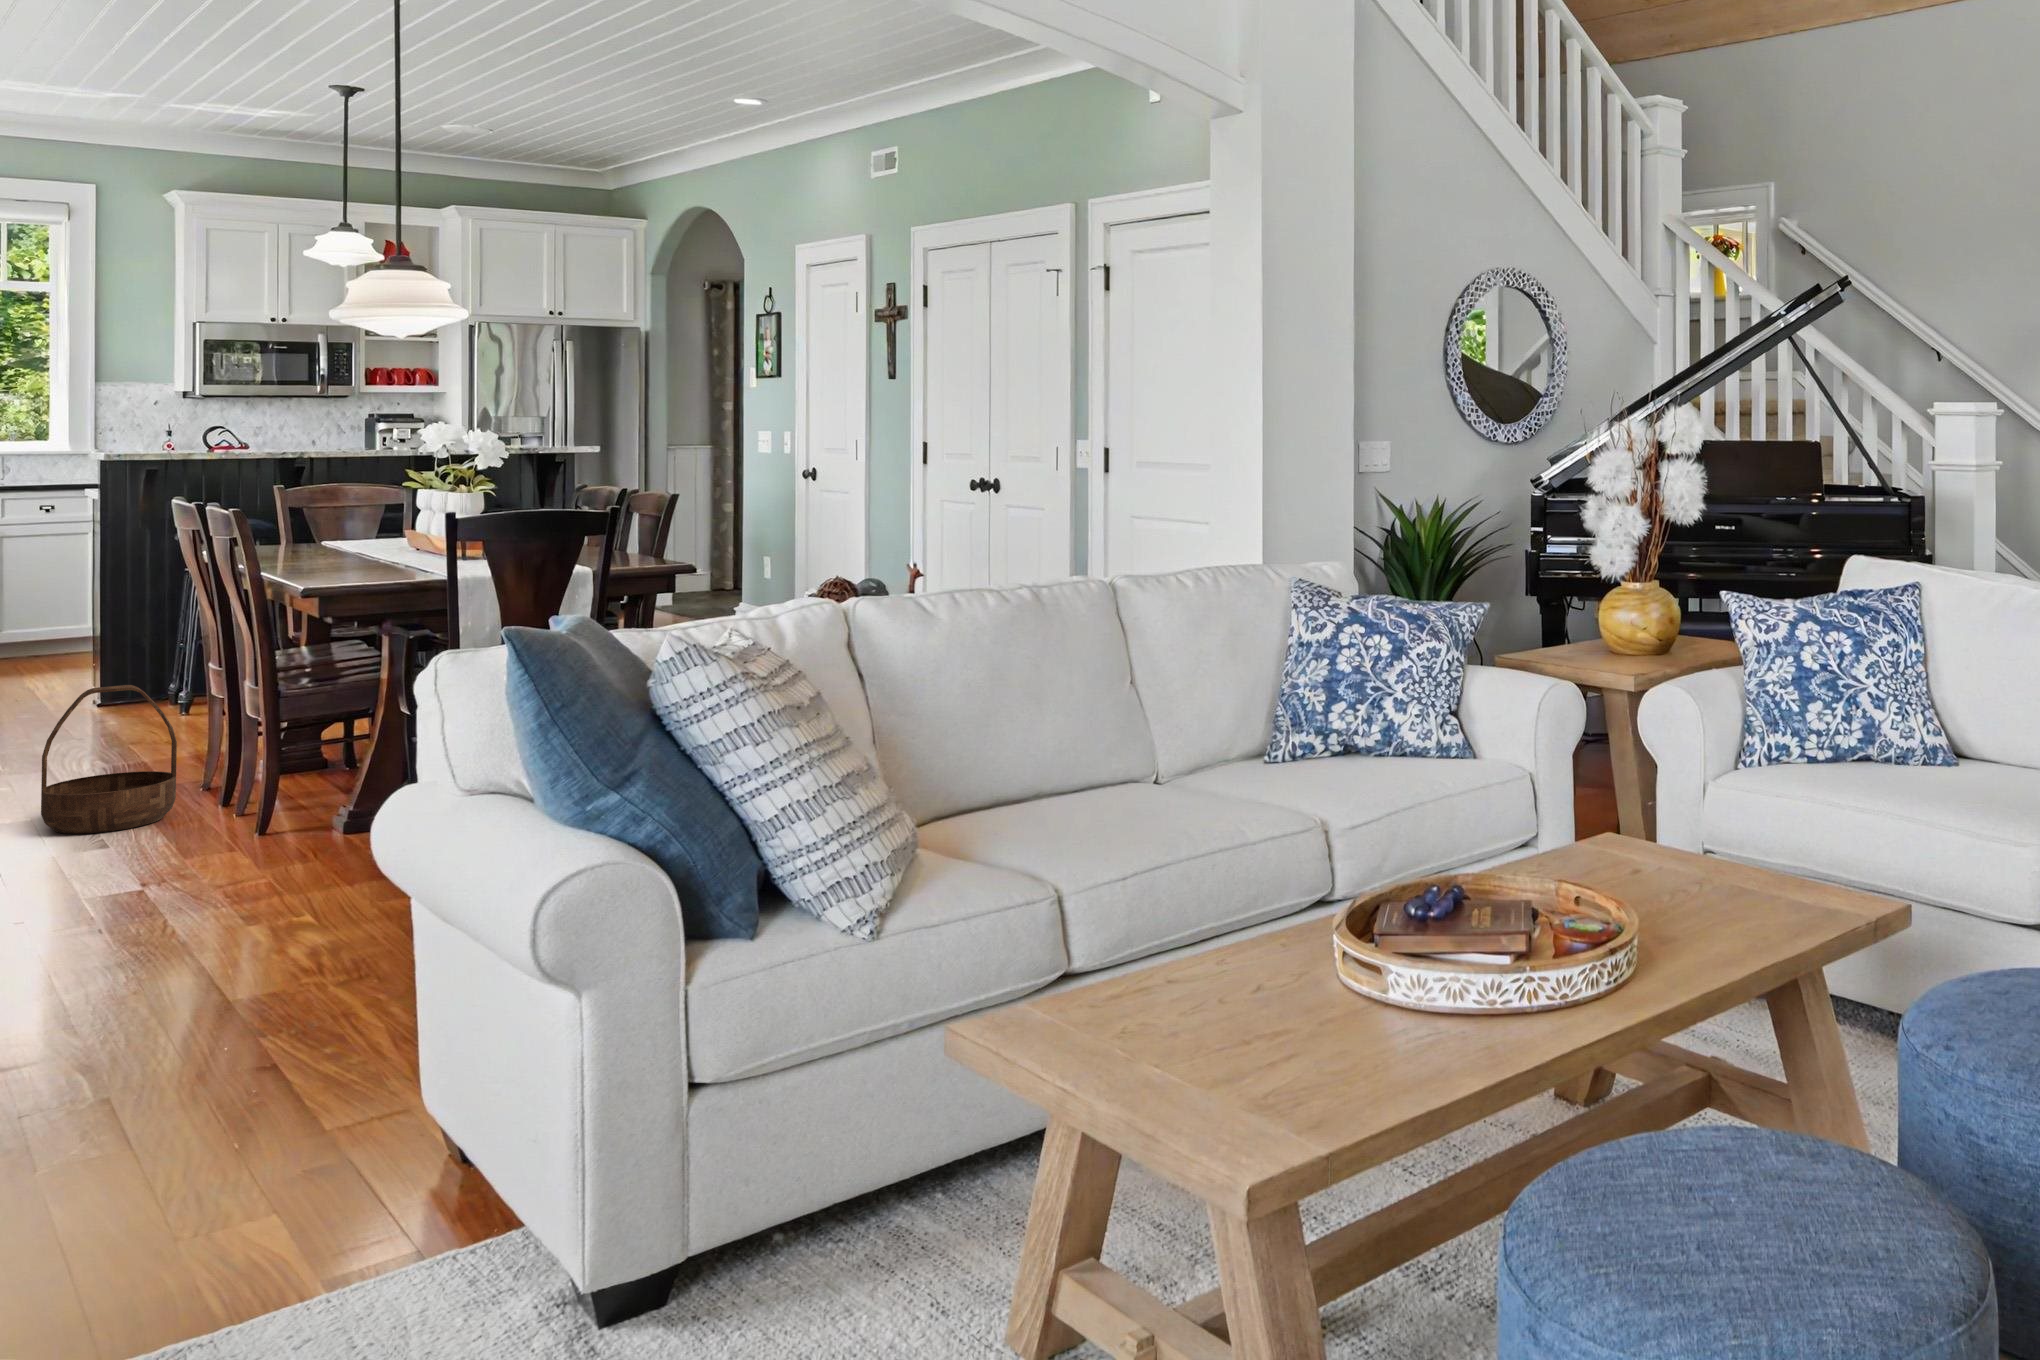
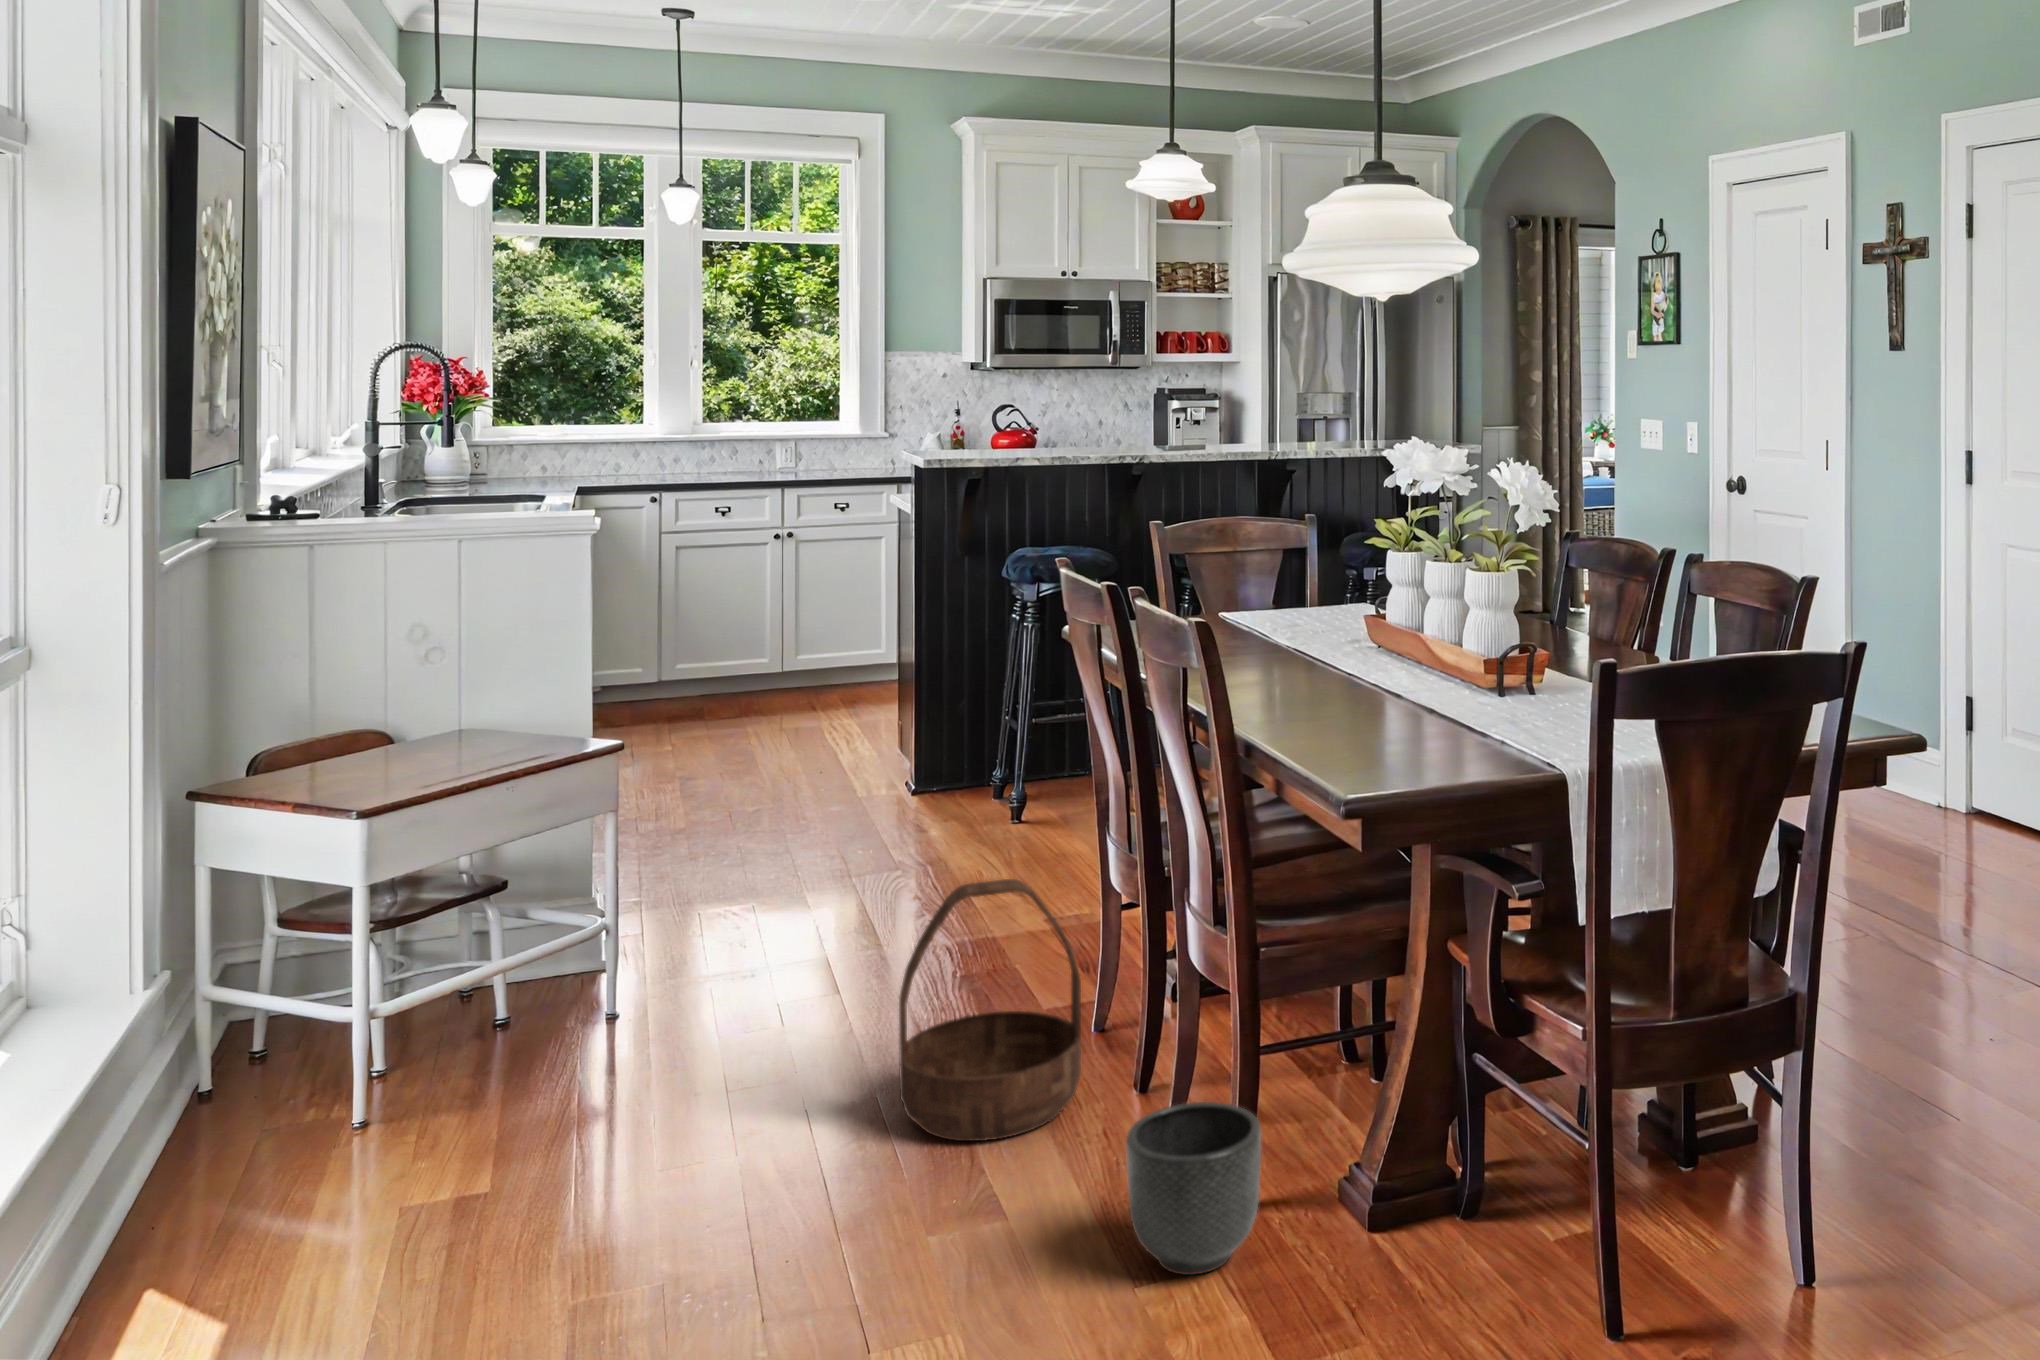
planter: none [180,777,269,860] -> present [1126,1102,1261,1275]

